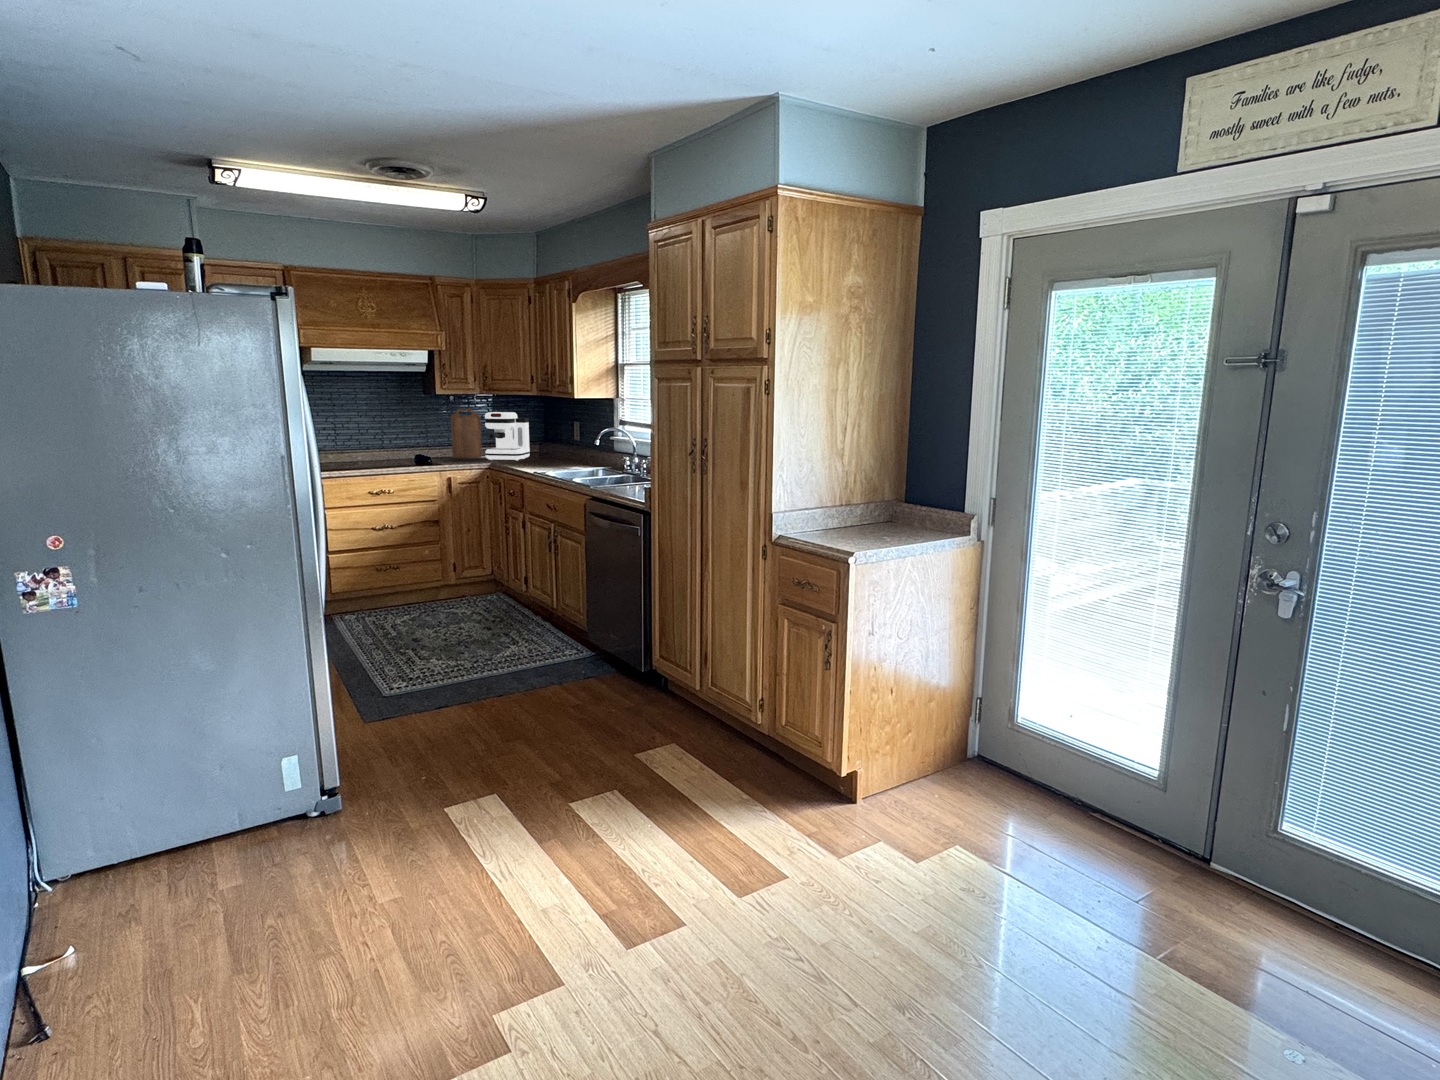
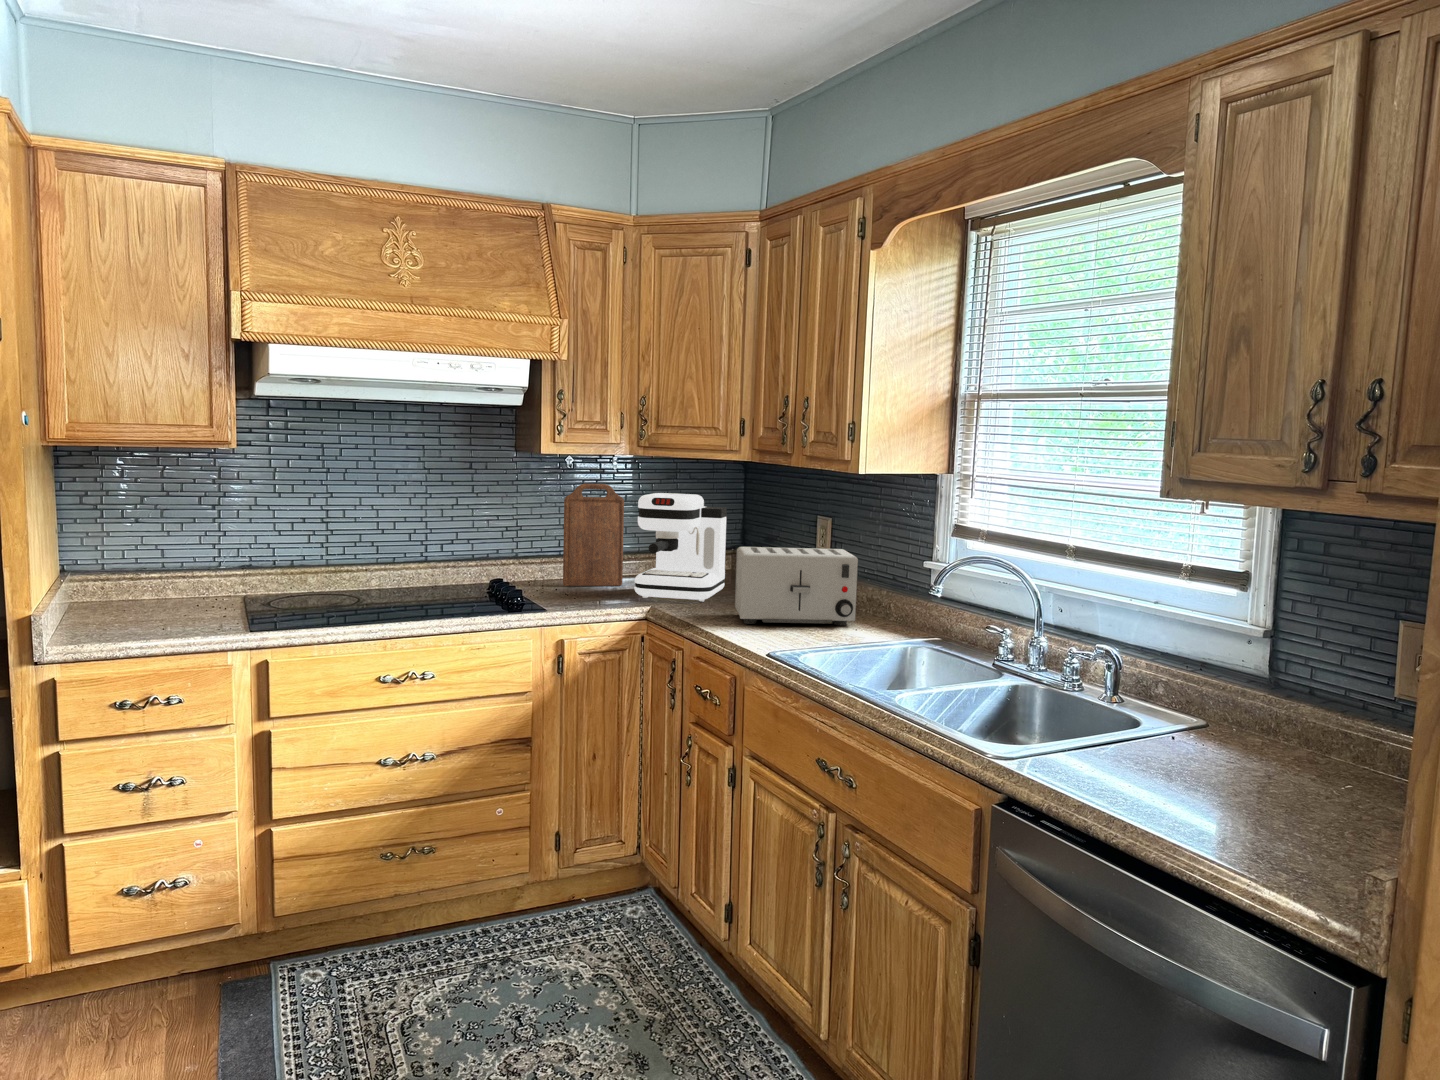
toaster: none [527,433,579,465] -> present [735,547,858,626]

